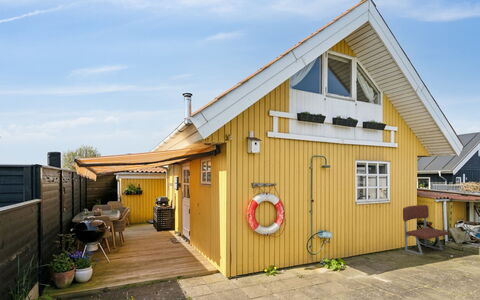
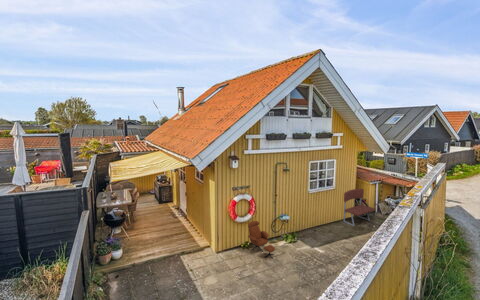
lounge chair: none [274,235,317,289] -> present [248,221,275,257]

